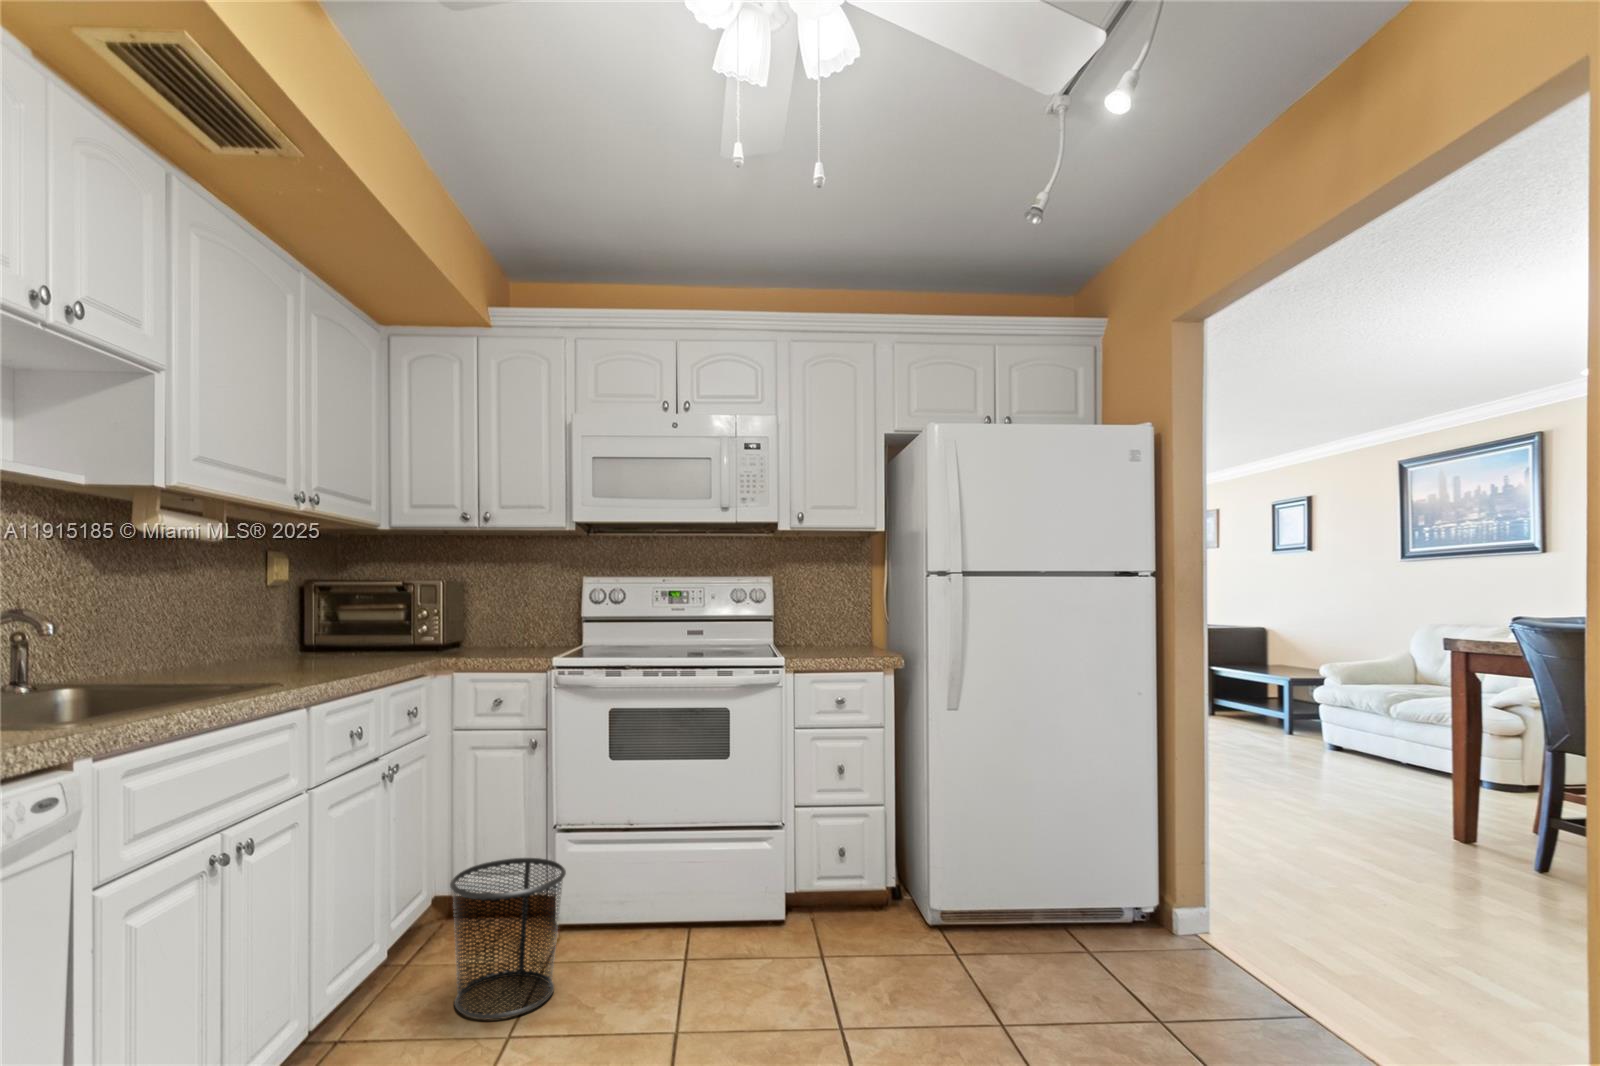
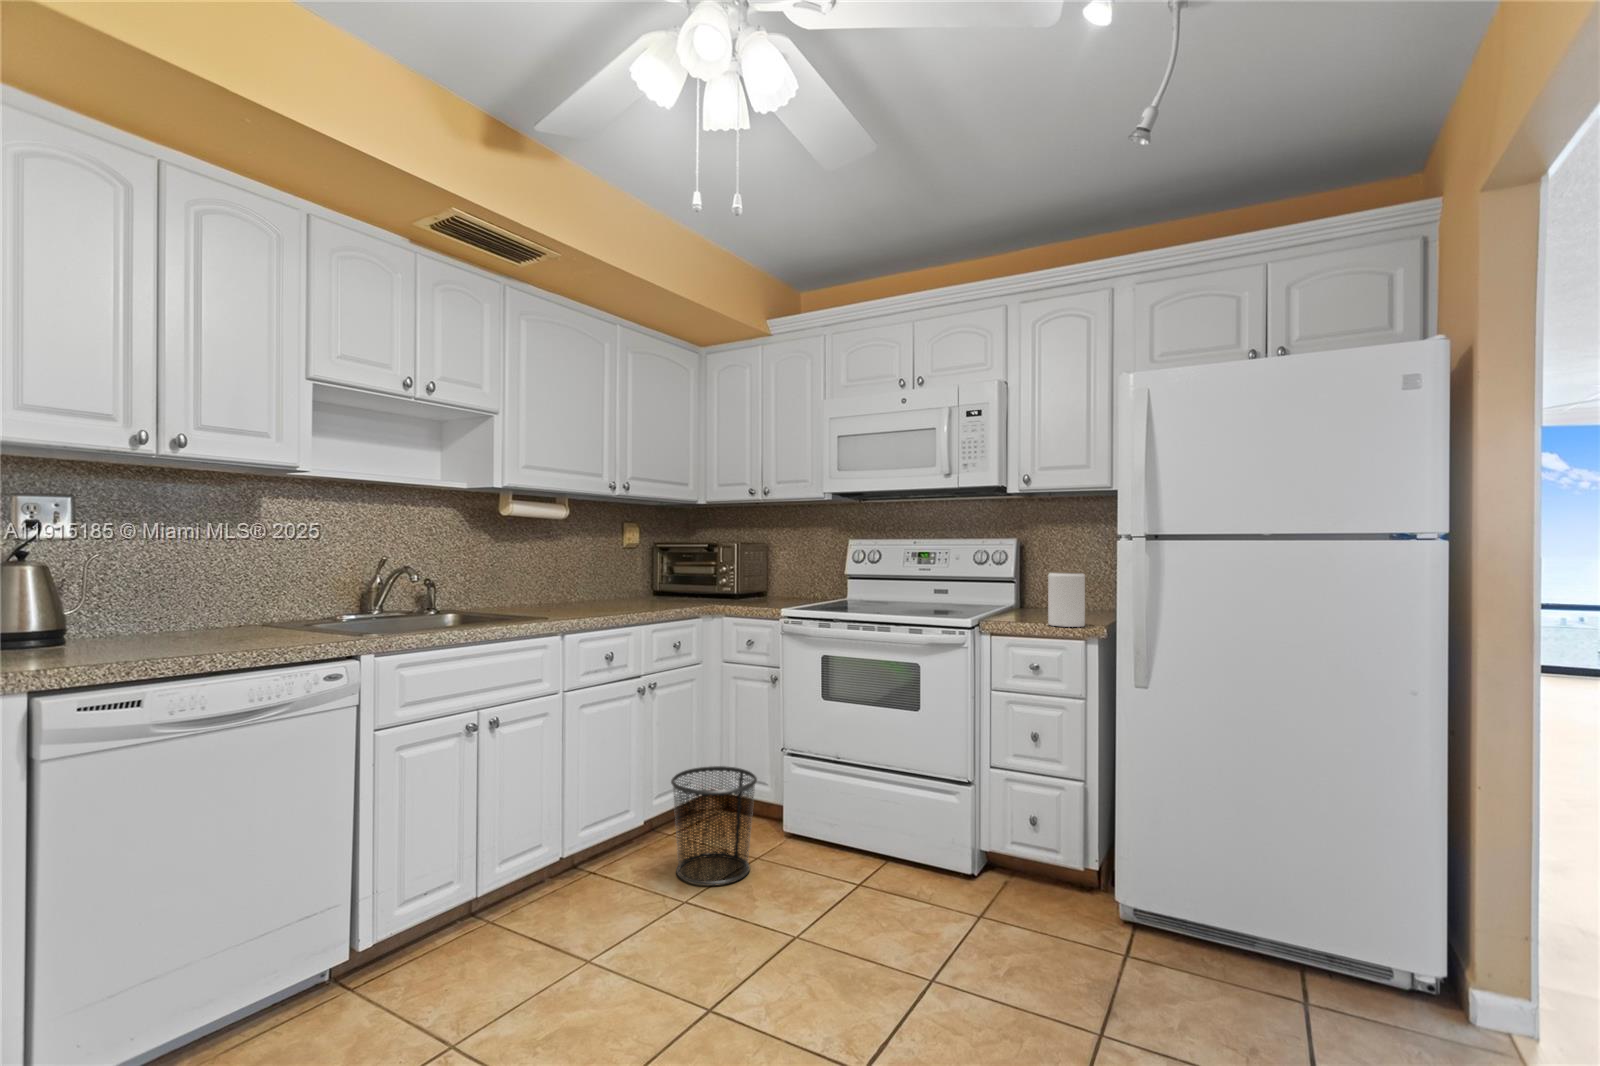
jar: none [849,607,882,659] -> present [1048,571,1085,627]

